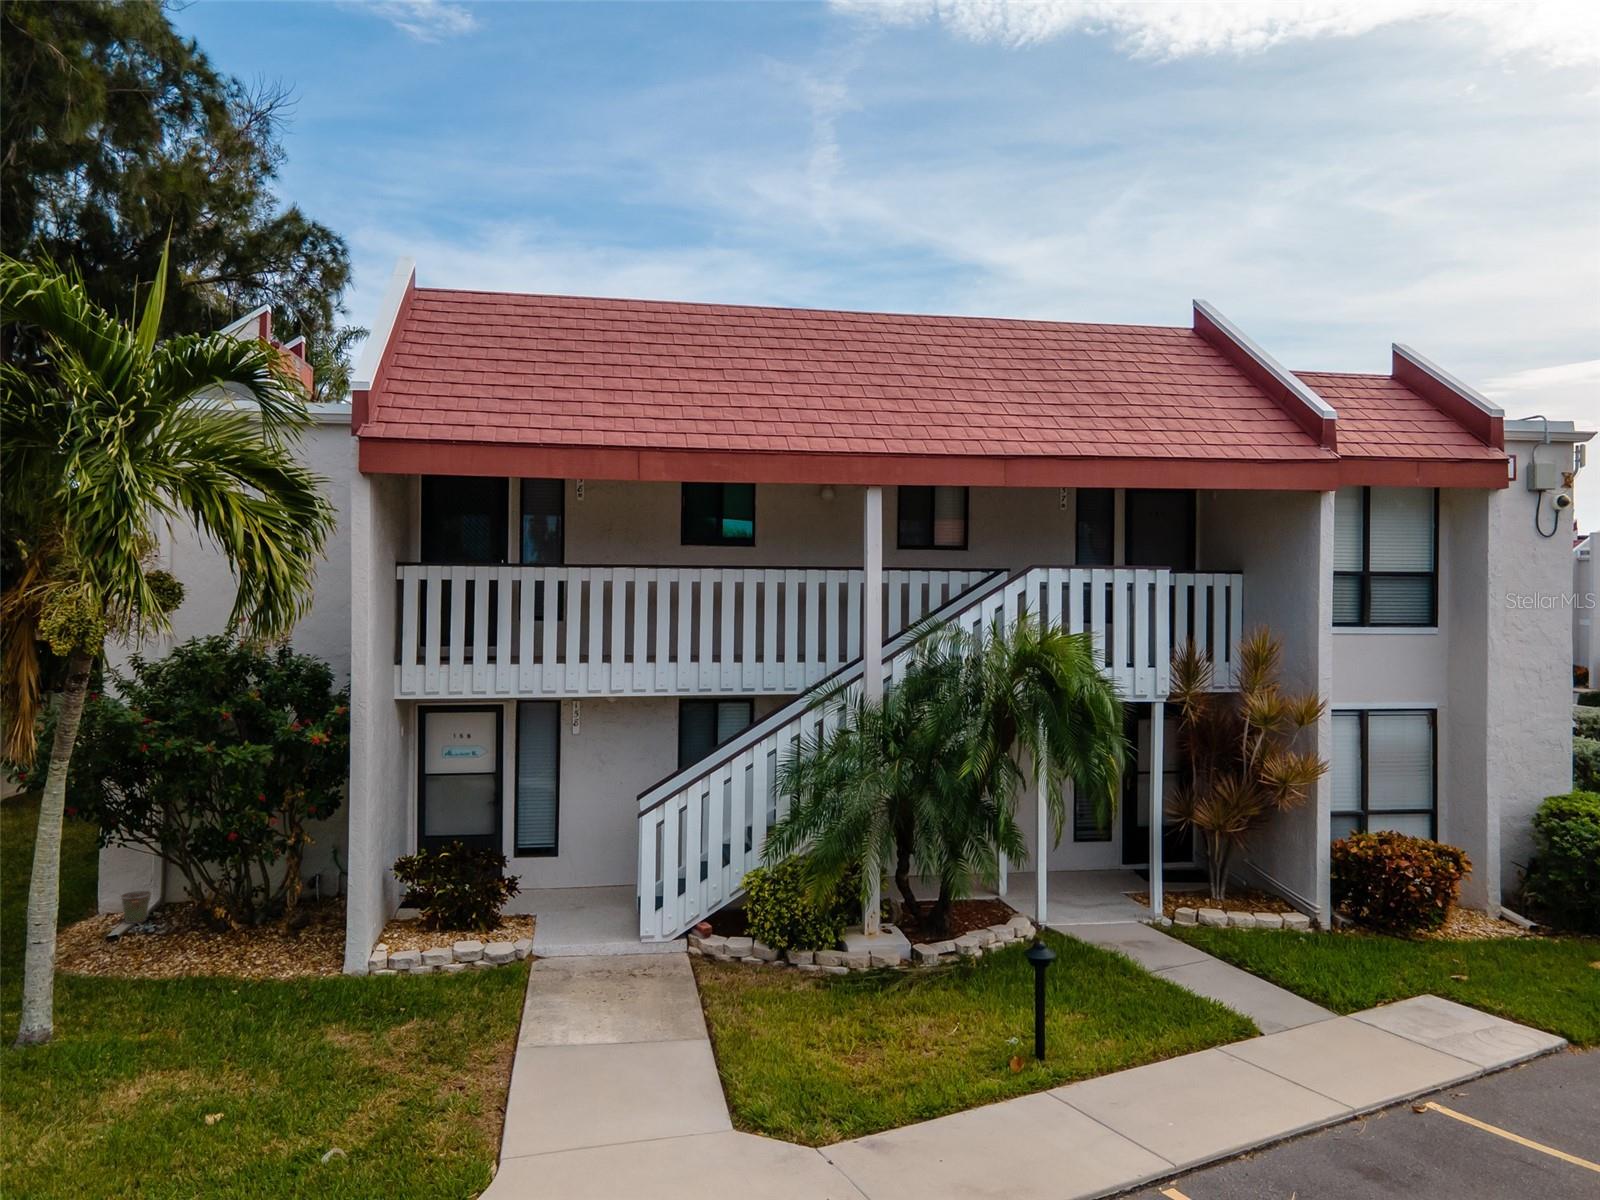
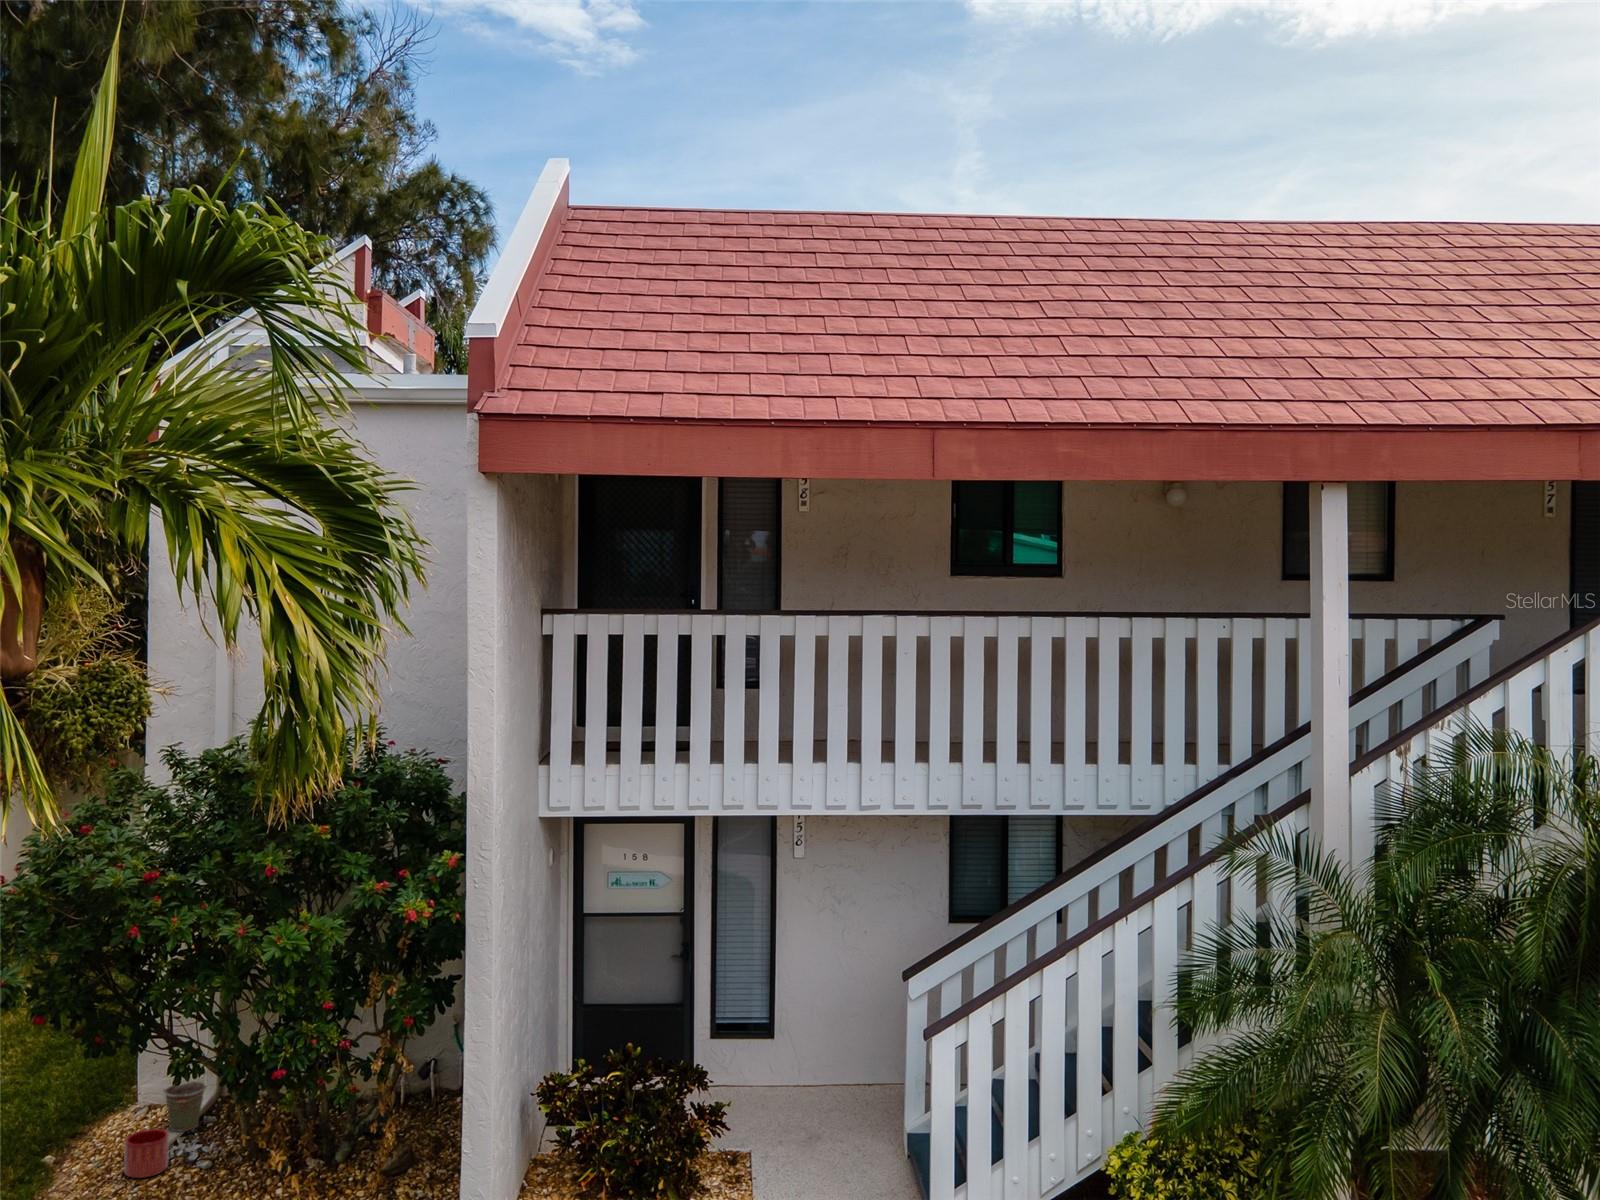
planter: none [98,916,130,947] -> present [124,1129,169,1178]

